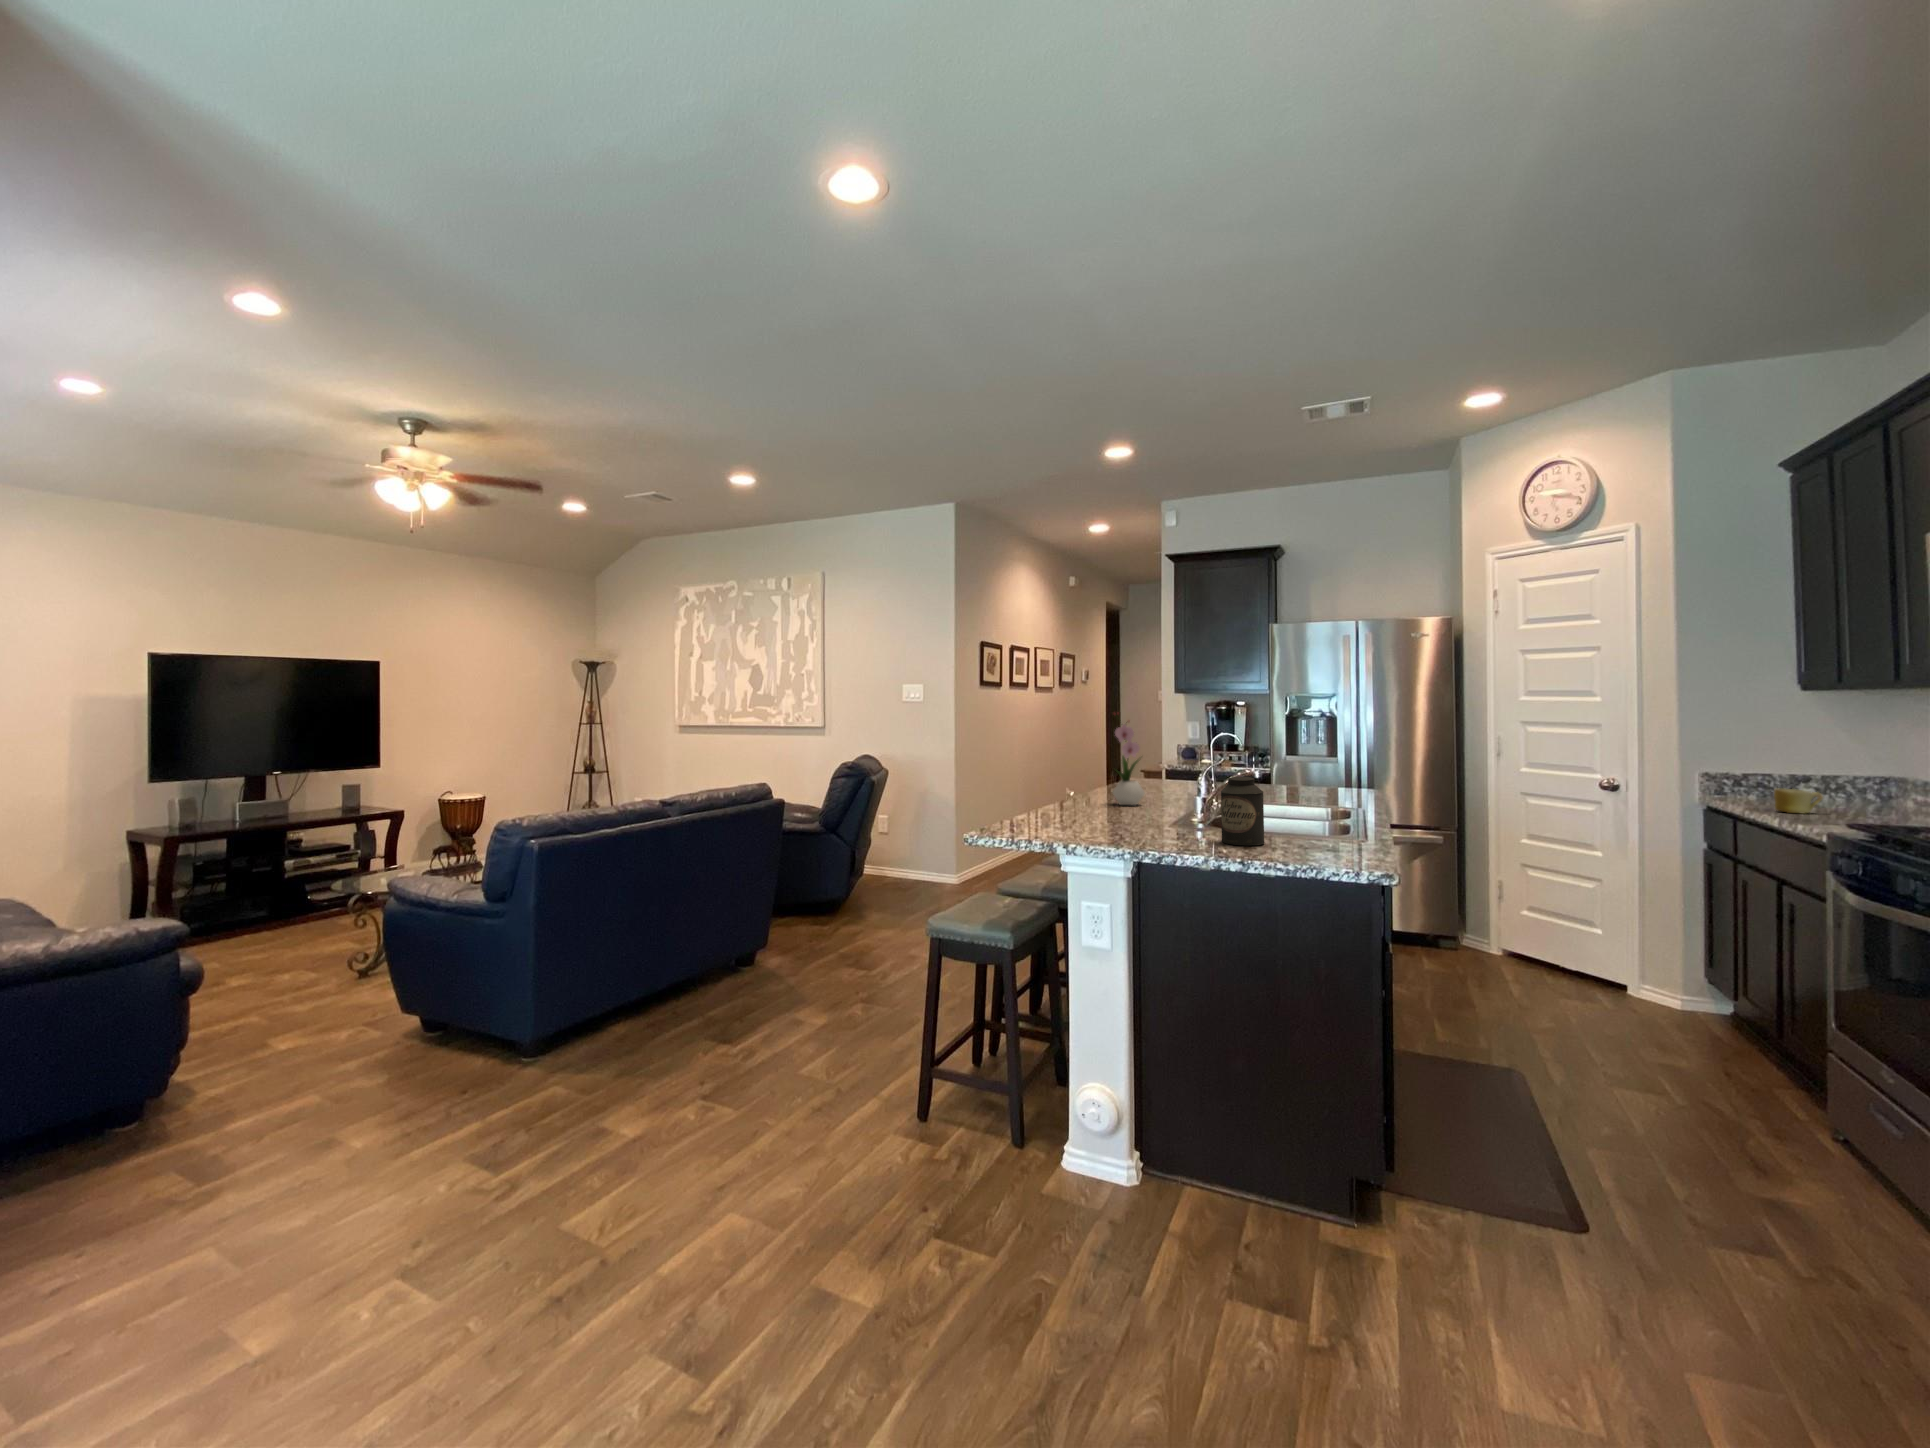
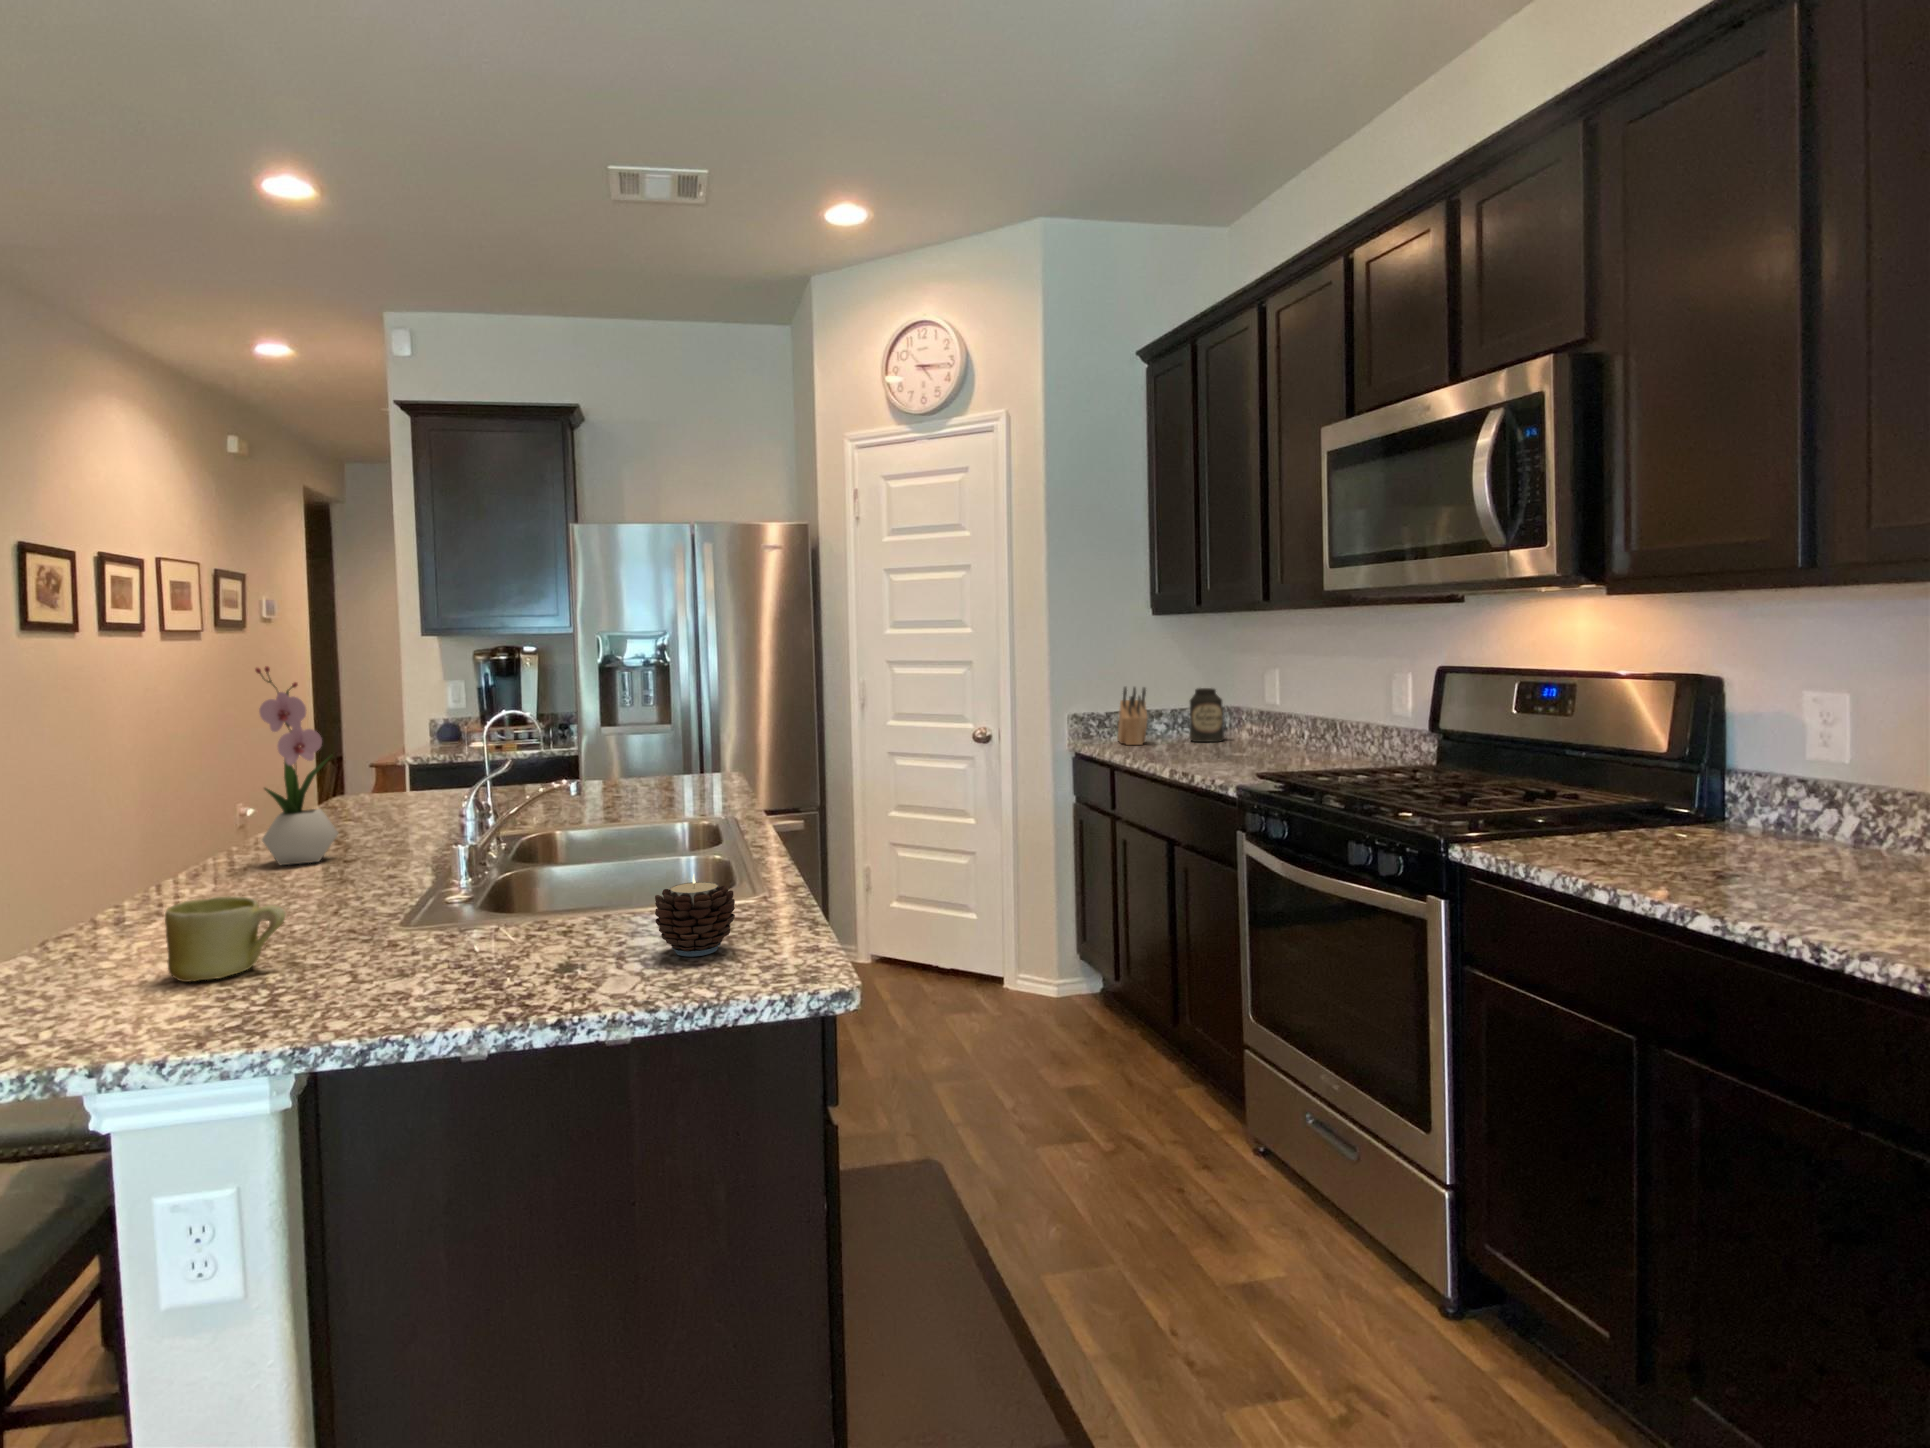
knife block: none [1753,752,1786,803] -> present [1118,687,1147,745]
canister: present [1221,777,1265,846] -> present [1190,688,1223,742]
mug: present [1774,788,1823,814] -> present [165,896,286,982]
candle: none [1292,816,1332,854] -> present [655,874,735,956]

